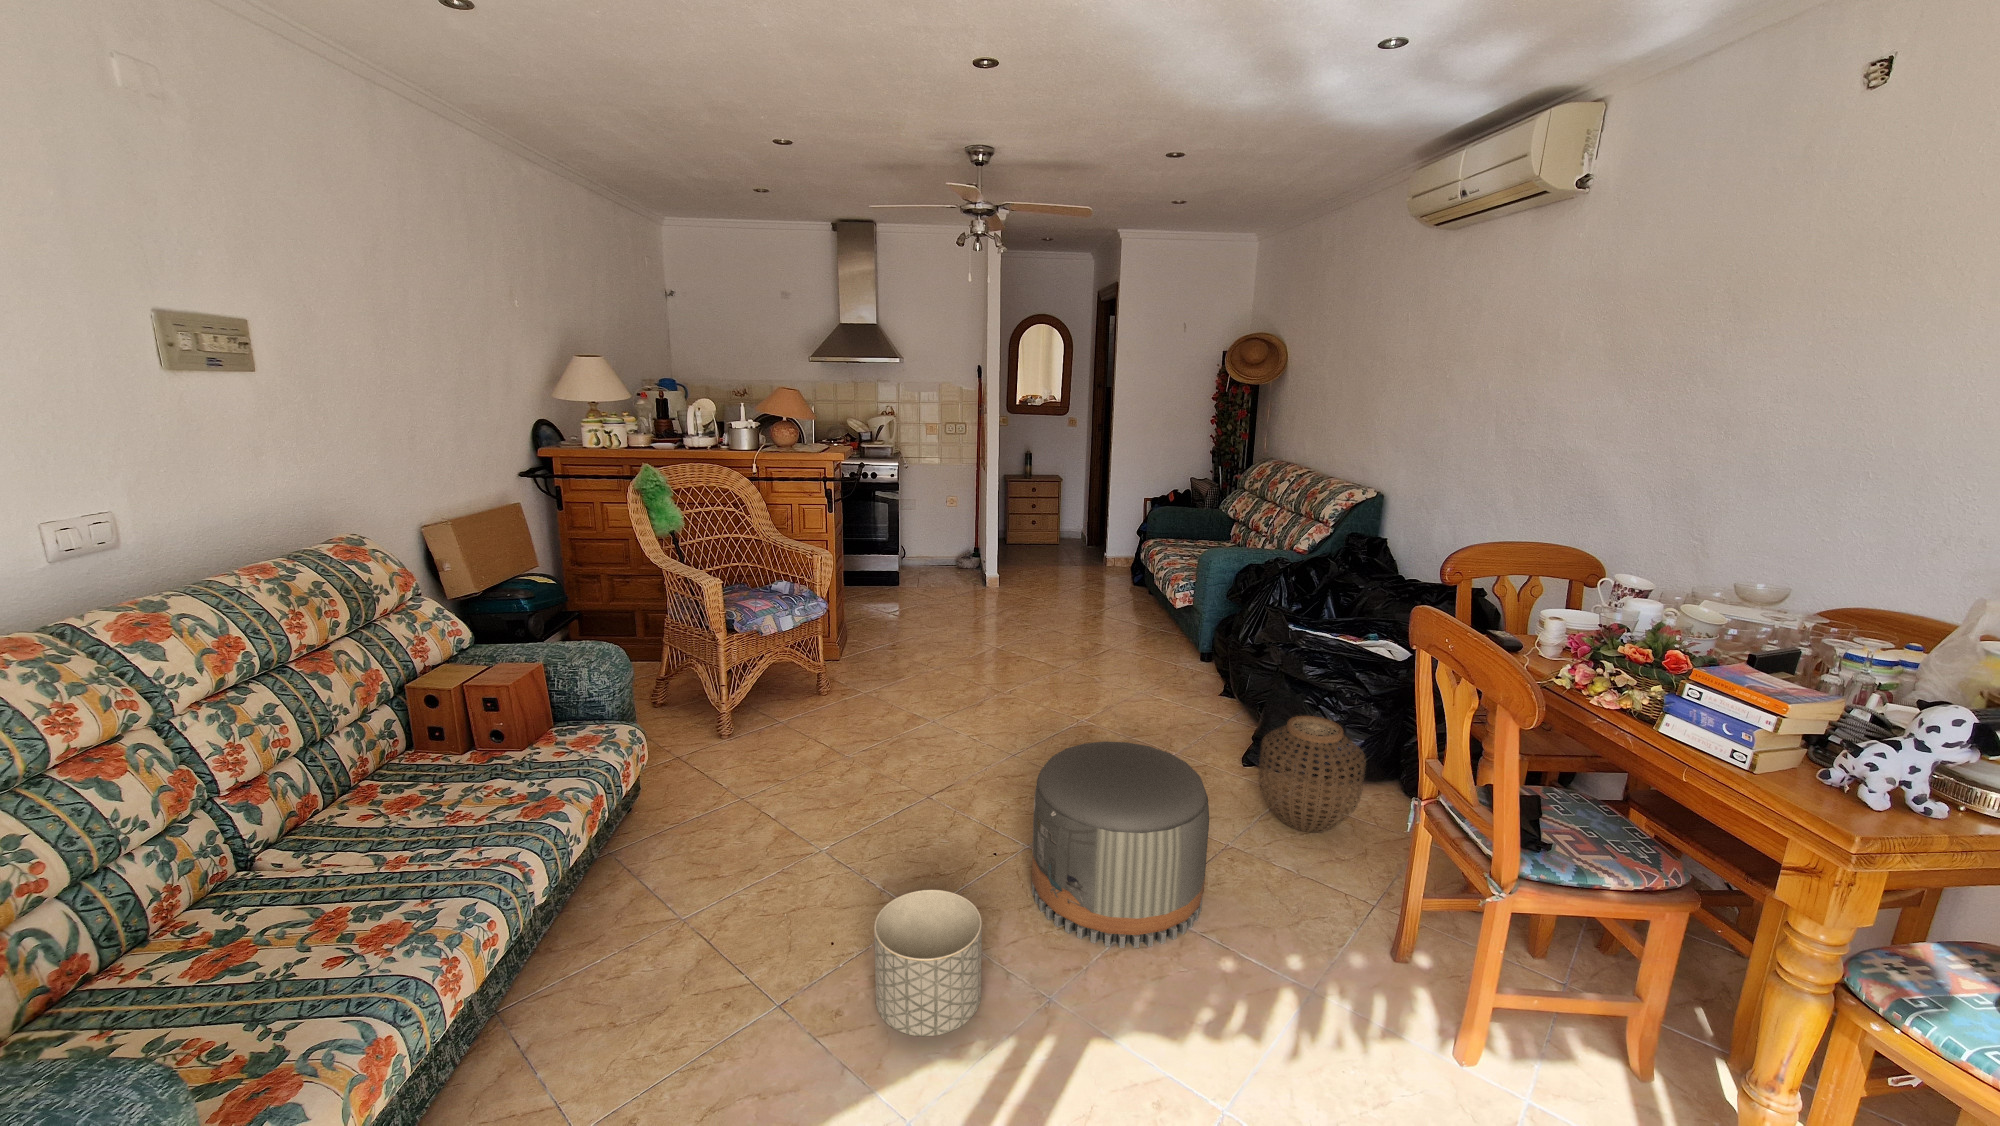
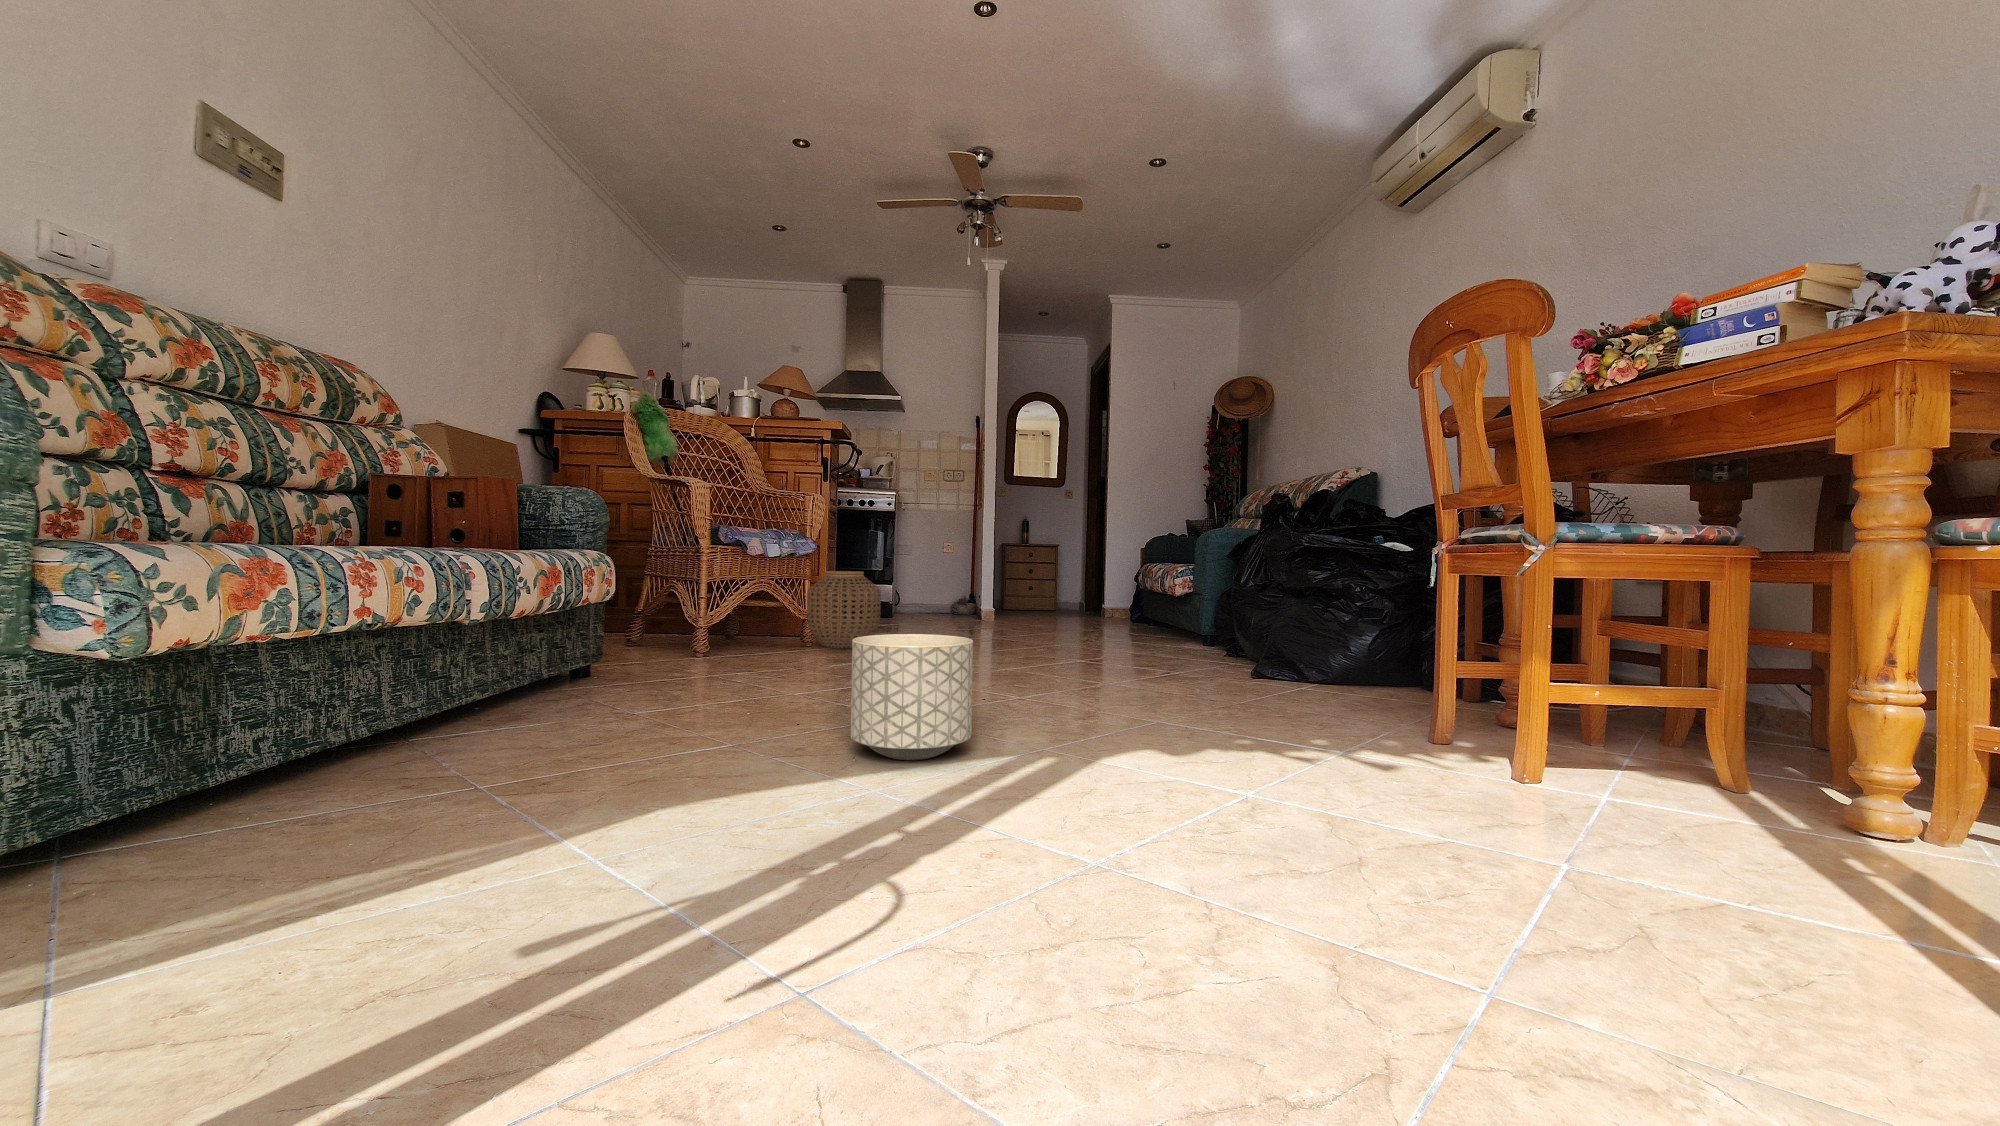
woven basket: present [1258,716,1366,833] -> present [807,571,881,648]
pouf: present [1032,741,1209,948] -> none [1029,564,1220,735]

